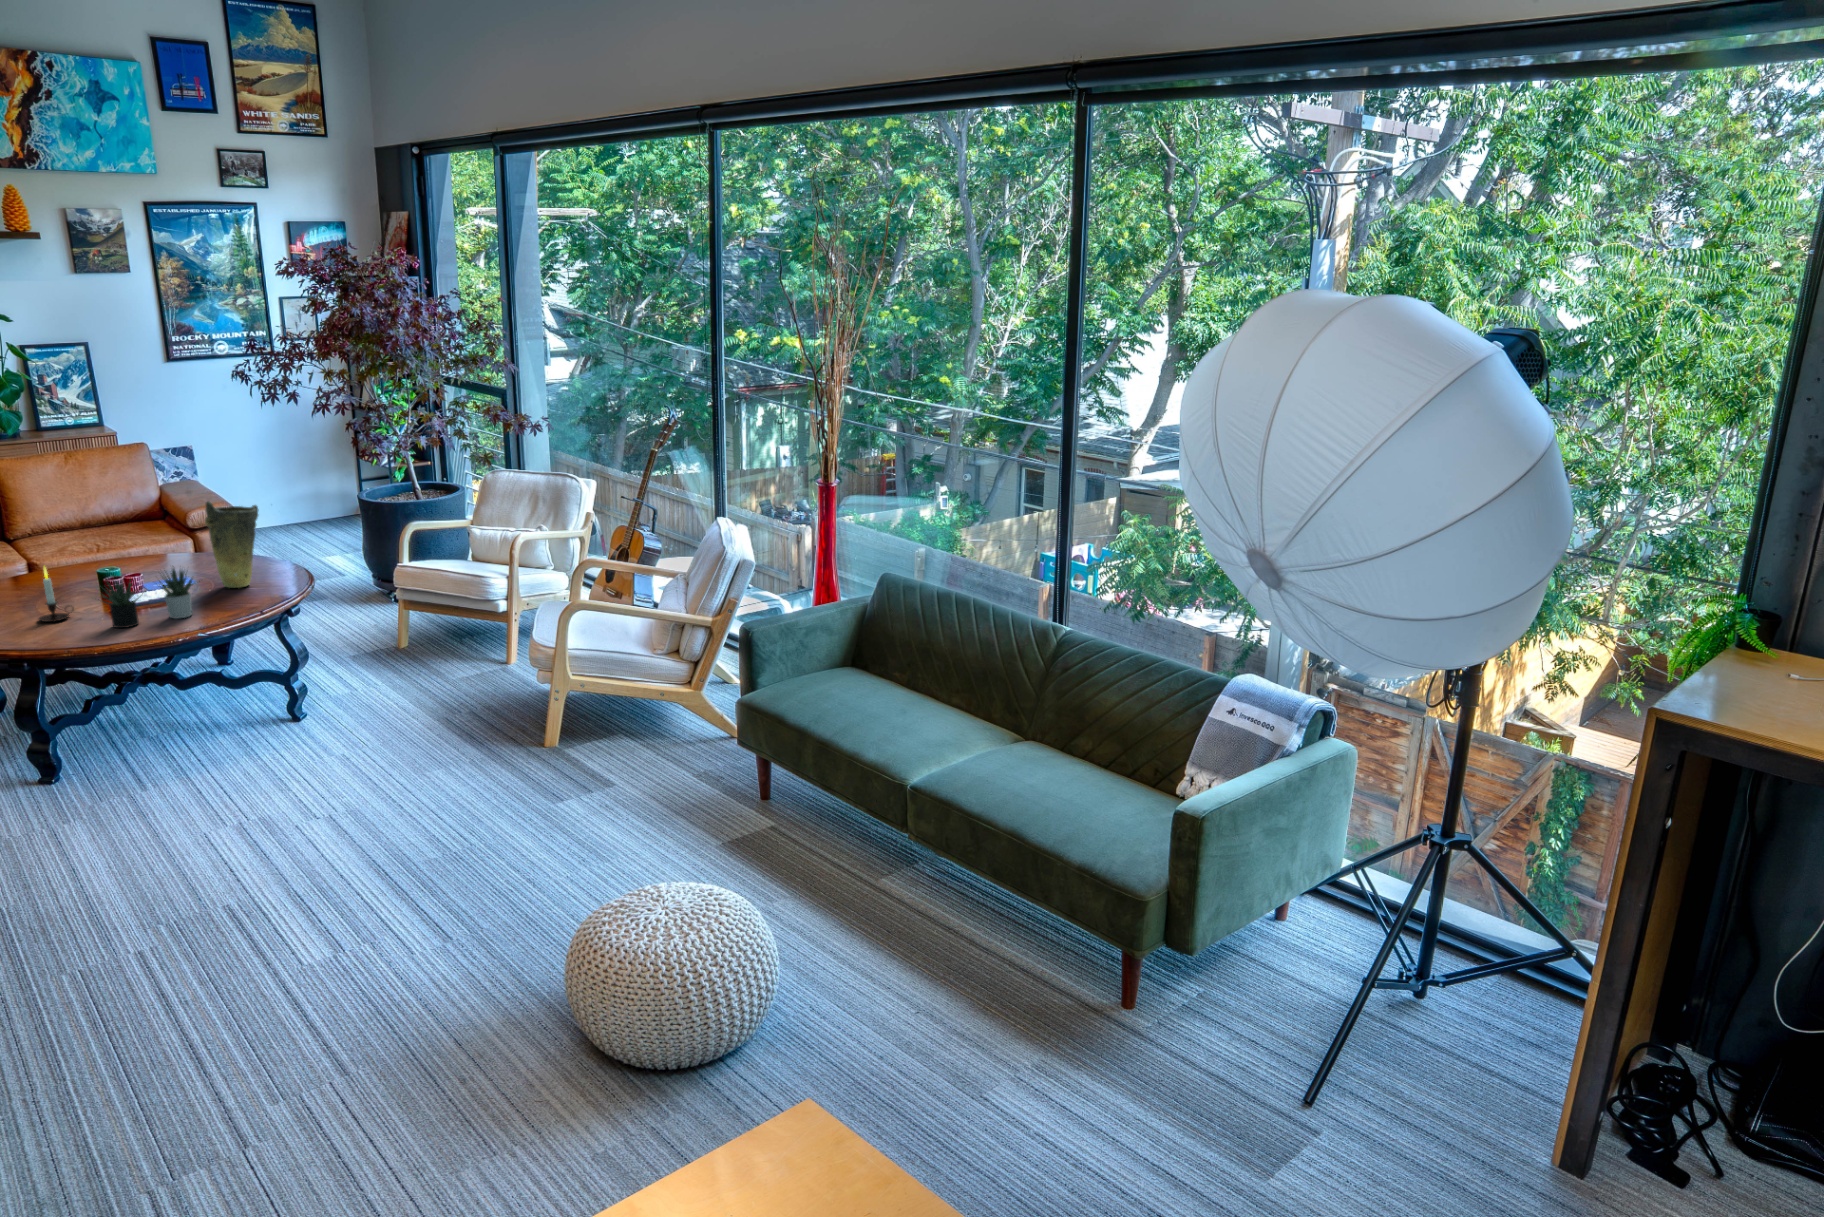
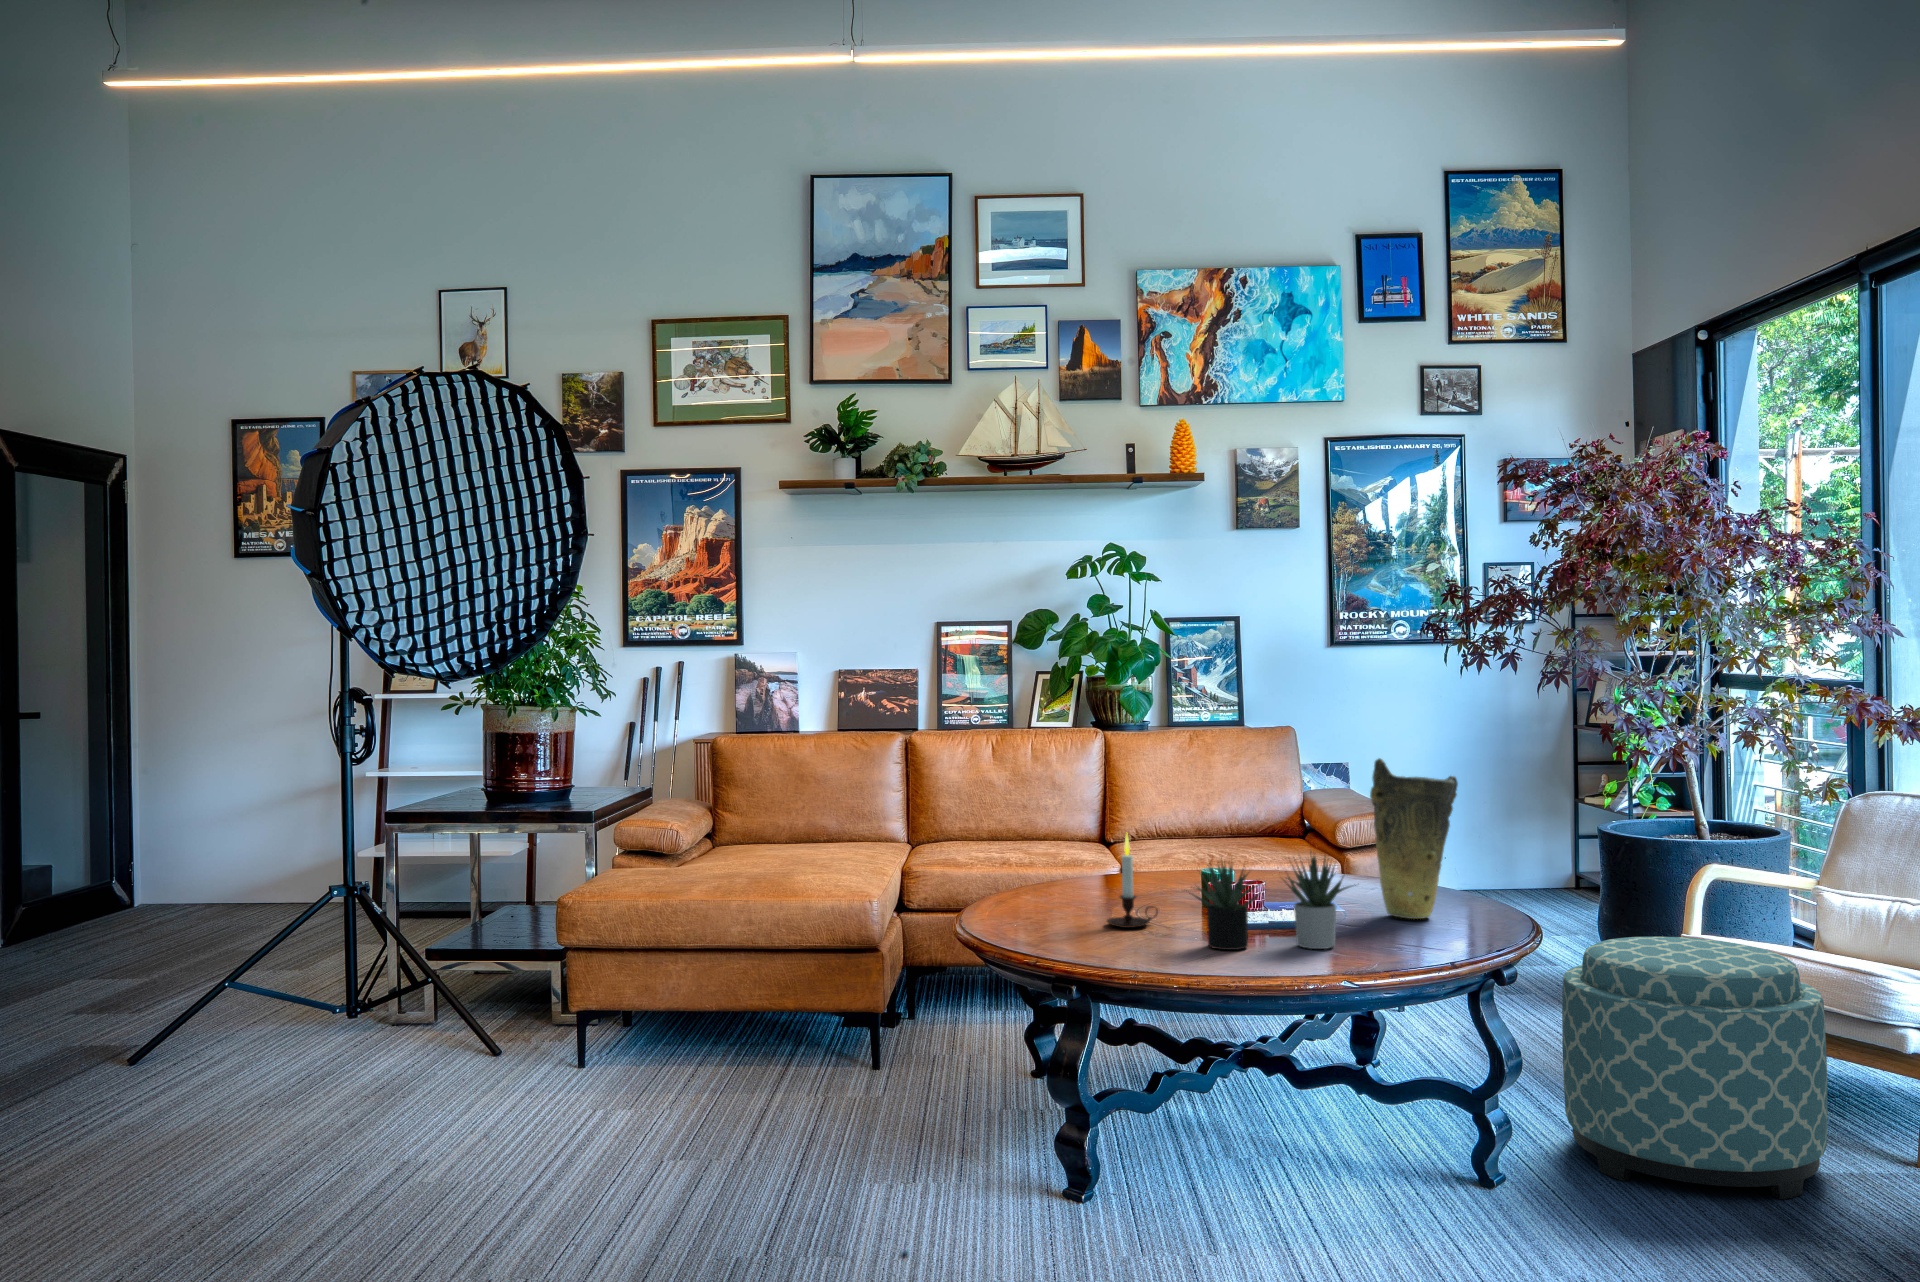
ottoman: none [327,574,456,700] -> present [1562,937,1828,1199]

